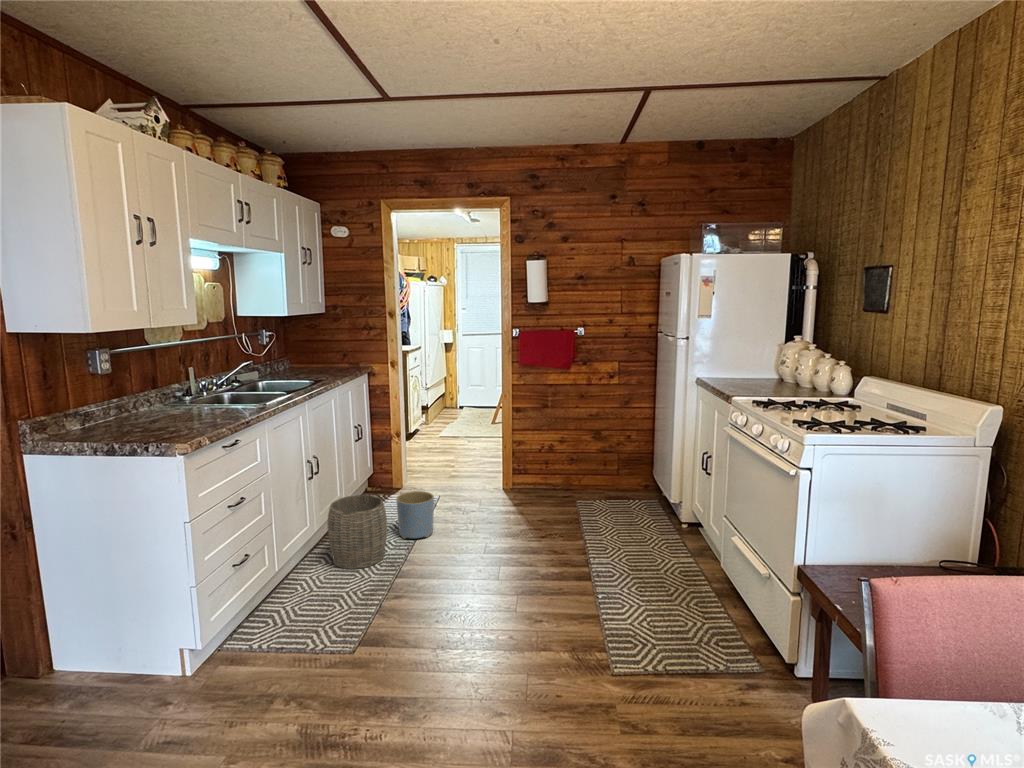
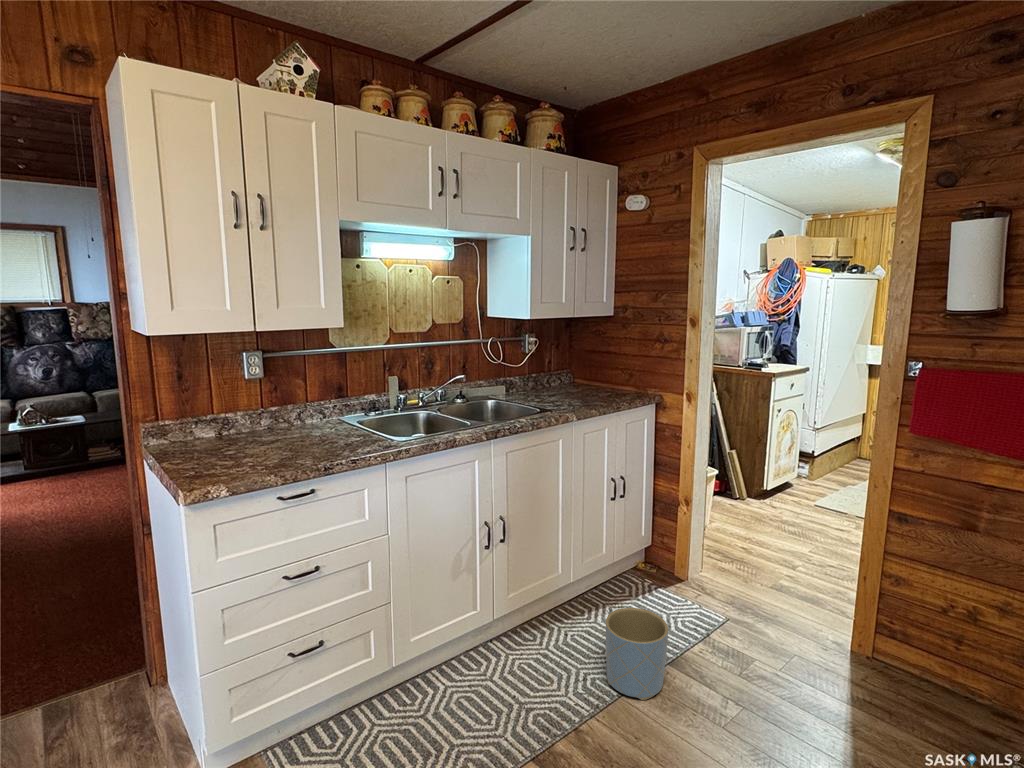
woven basket: present [328,495,387,569] -> none [480,589,567,716]

